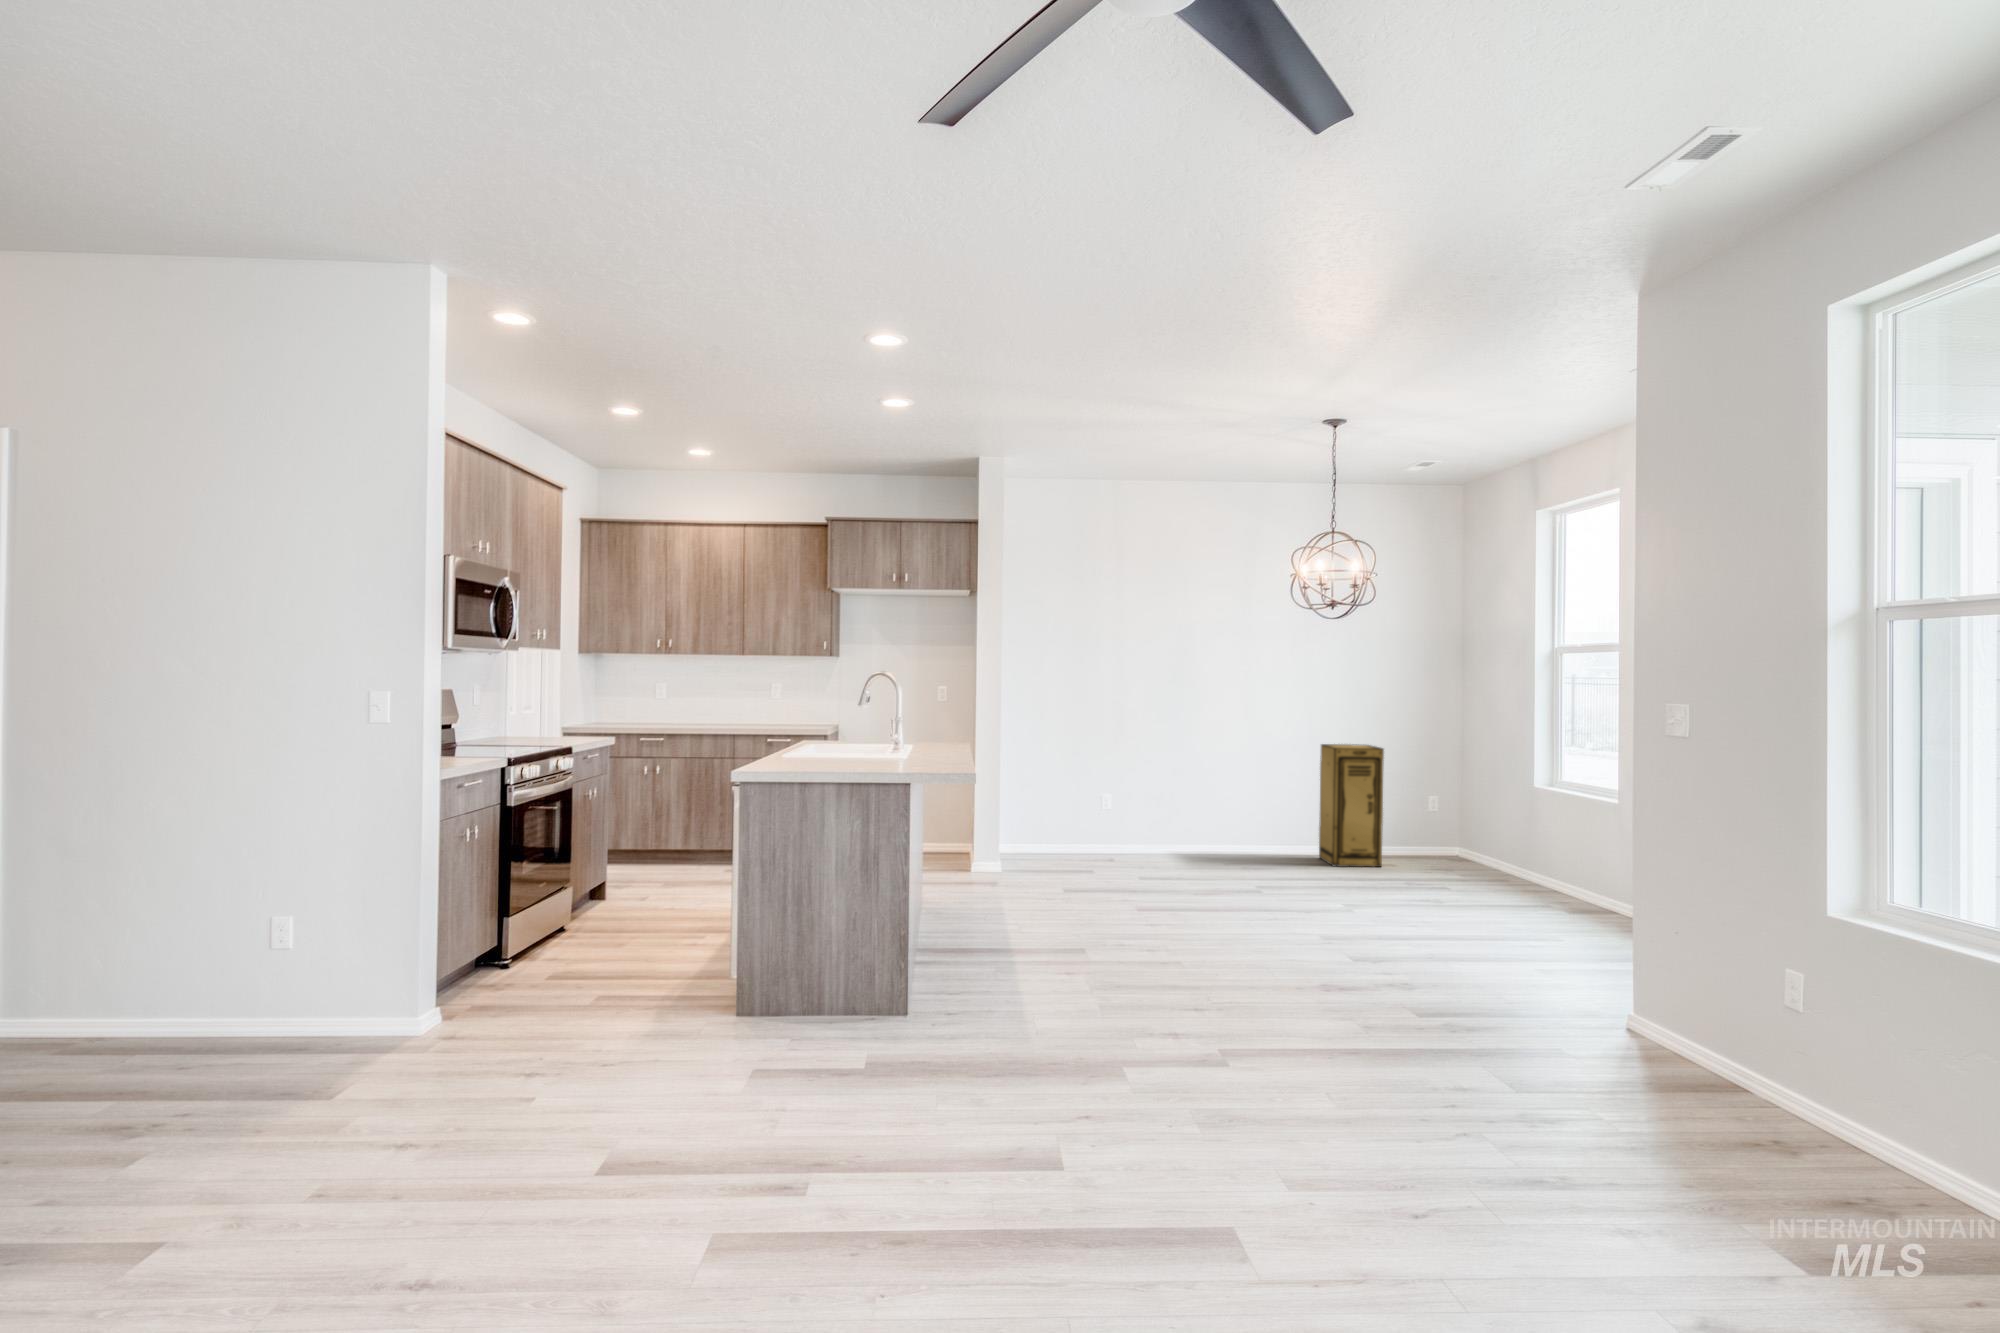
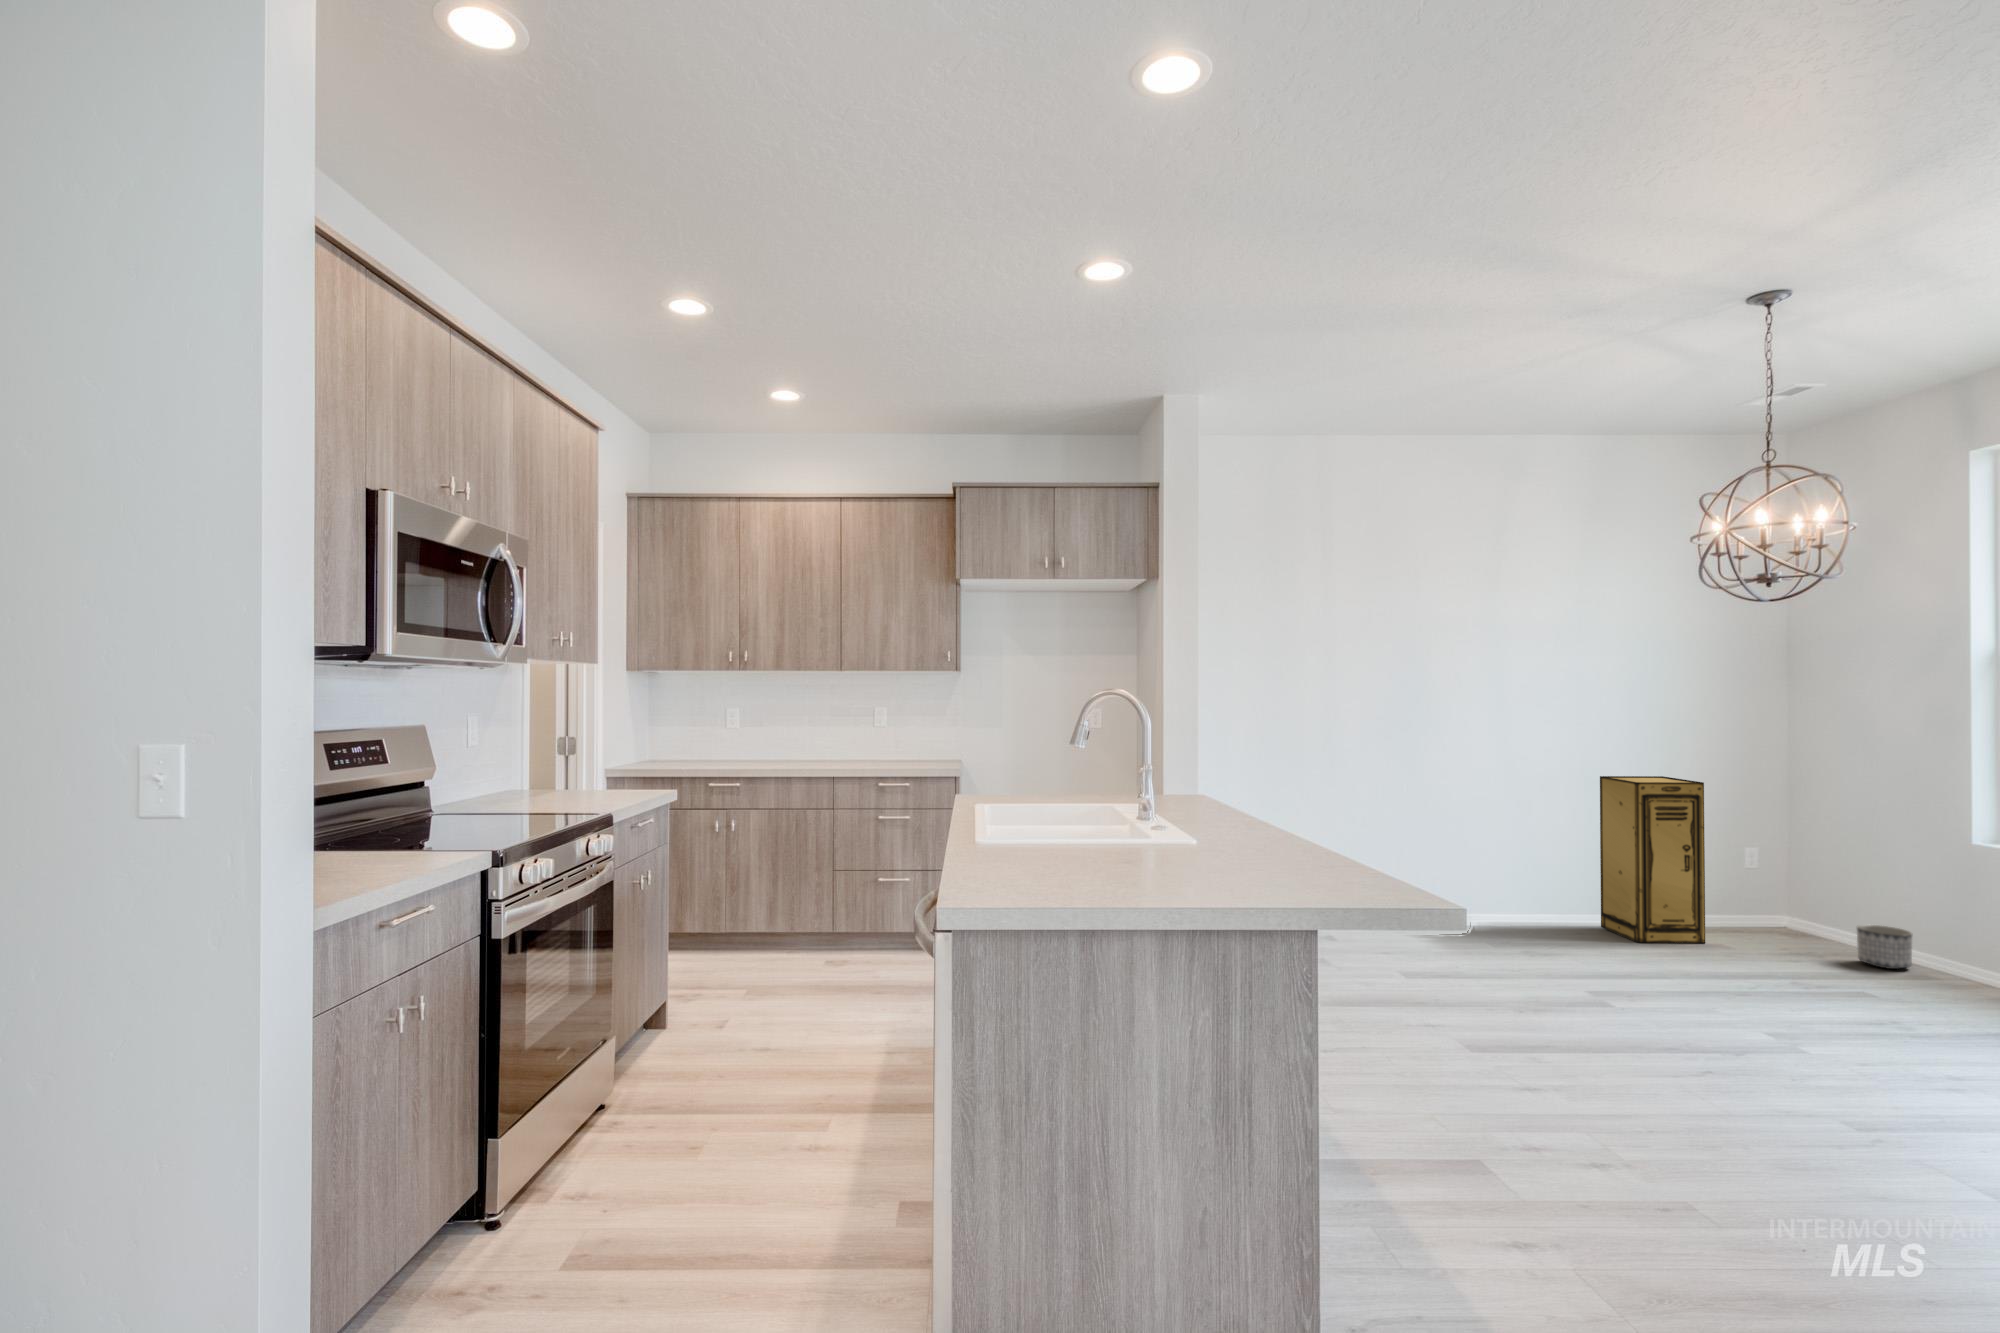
planter: none [1474,851,1507,881] -> present [1857,925,1912,969]

